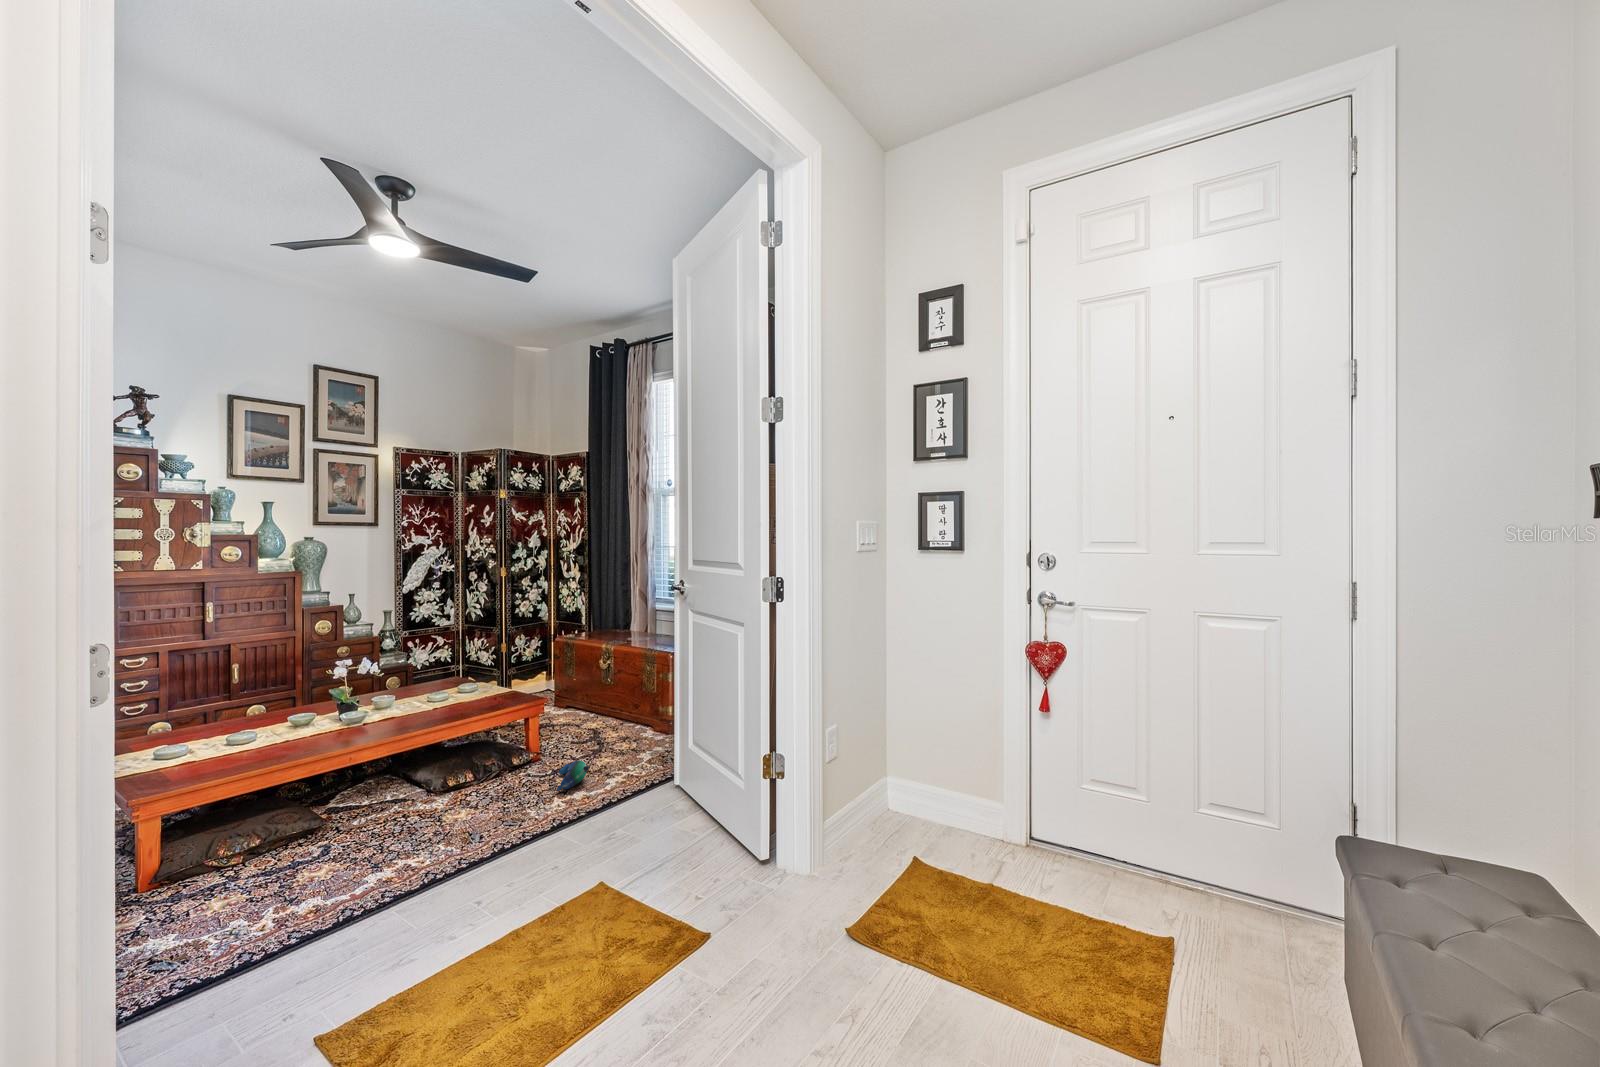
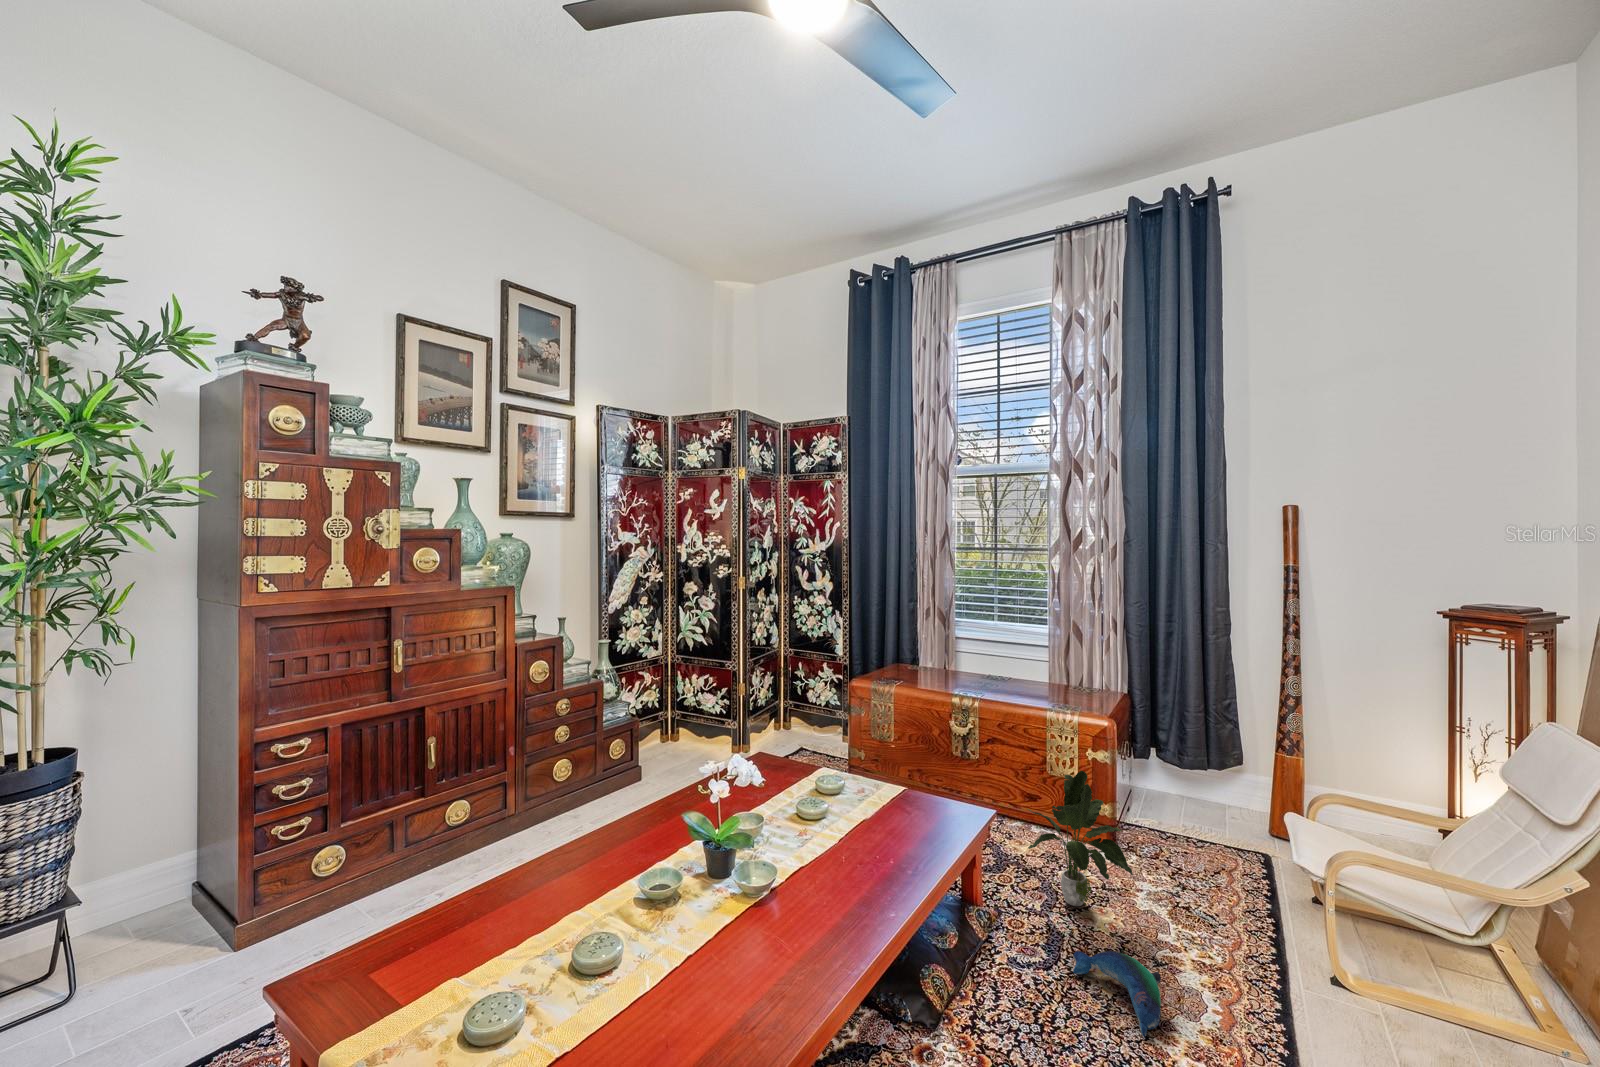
potted plant: none [576,674,635,752] -> present [1028,771,1133,906]

